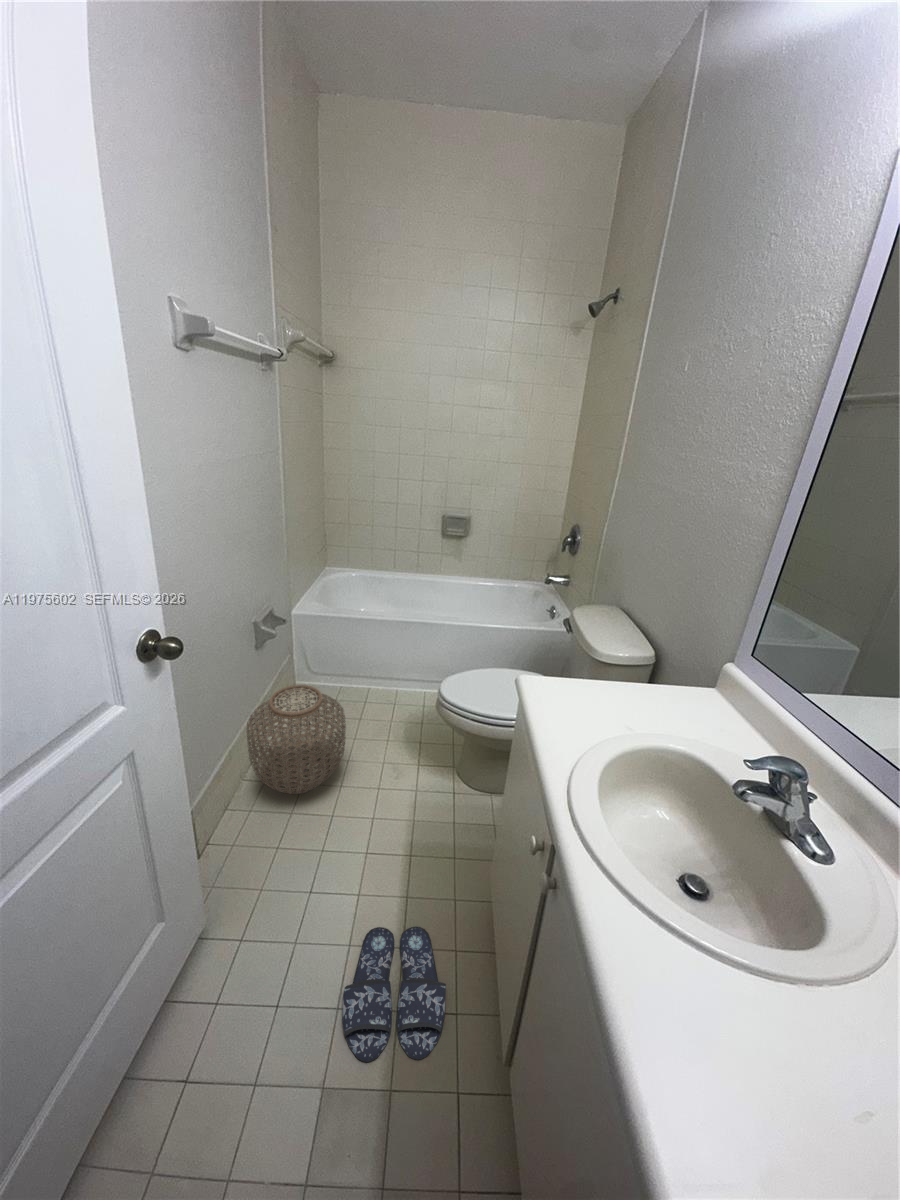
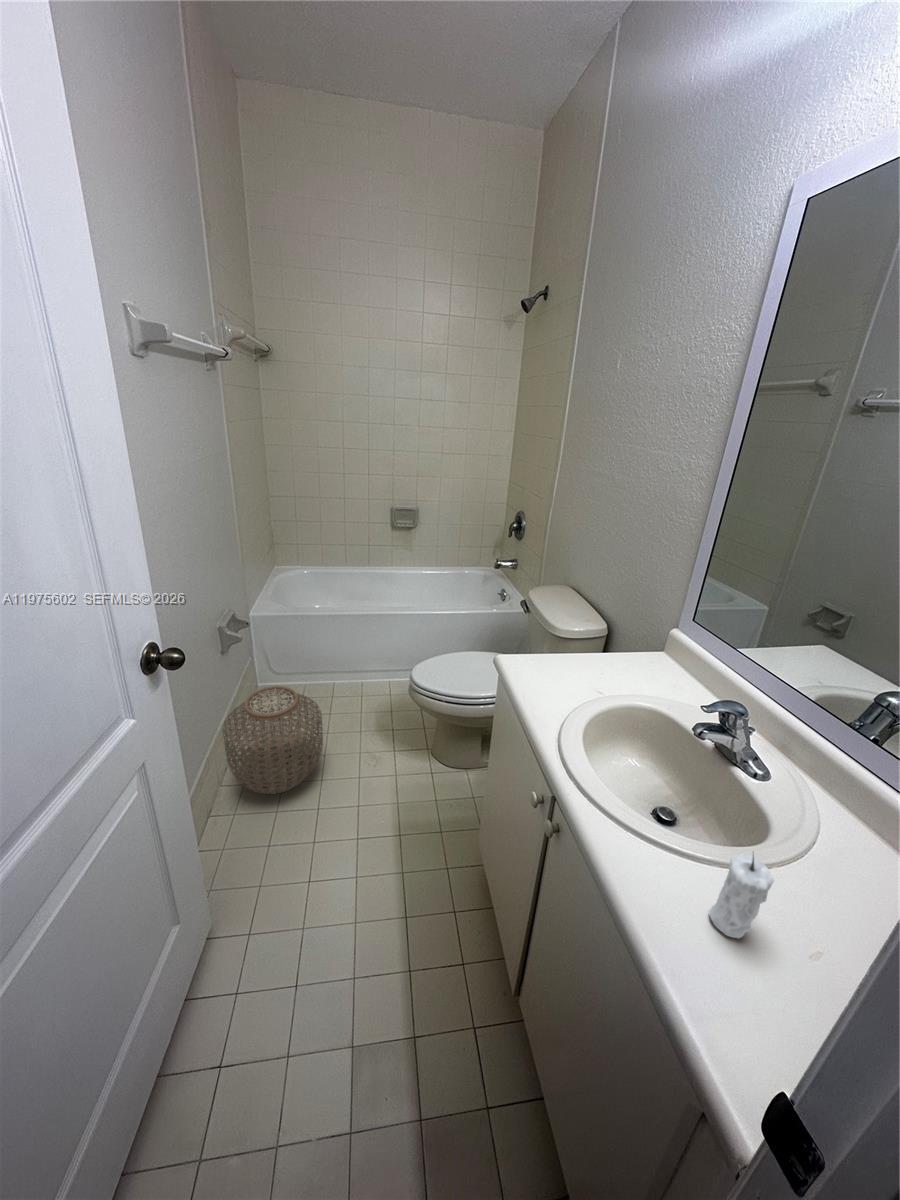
slippers: present [342,927,446,1062] -> none [358,897,453,1020]
candle: none [724,968,817,1090] -> present [709,853,774,938]

